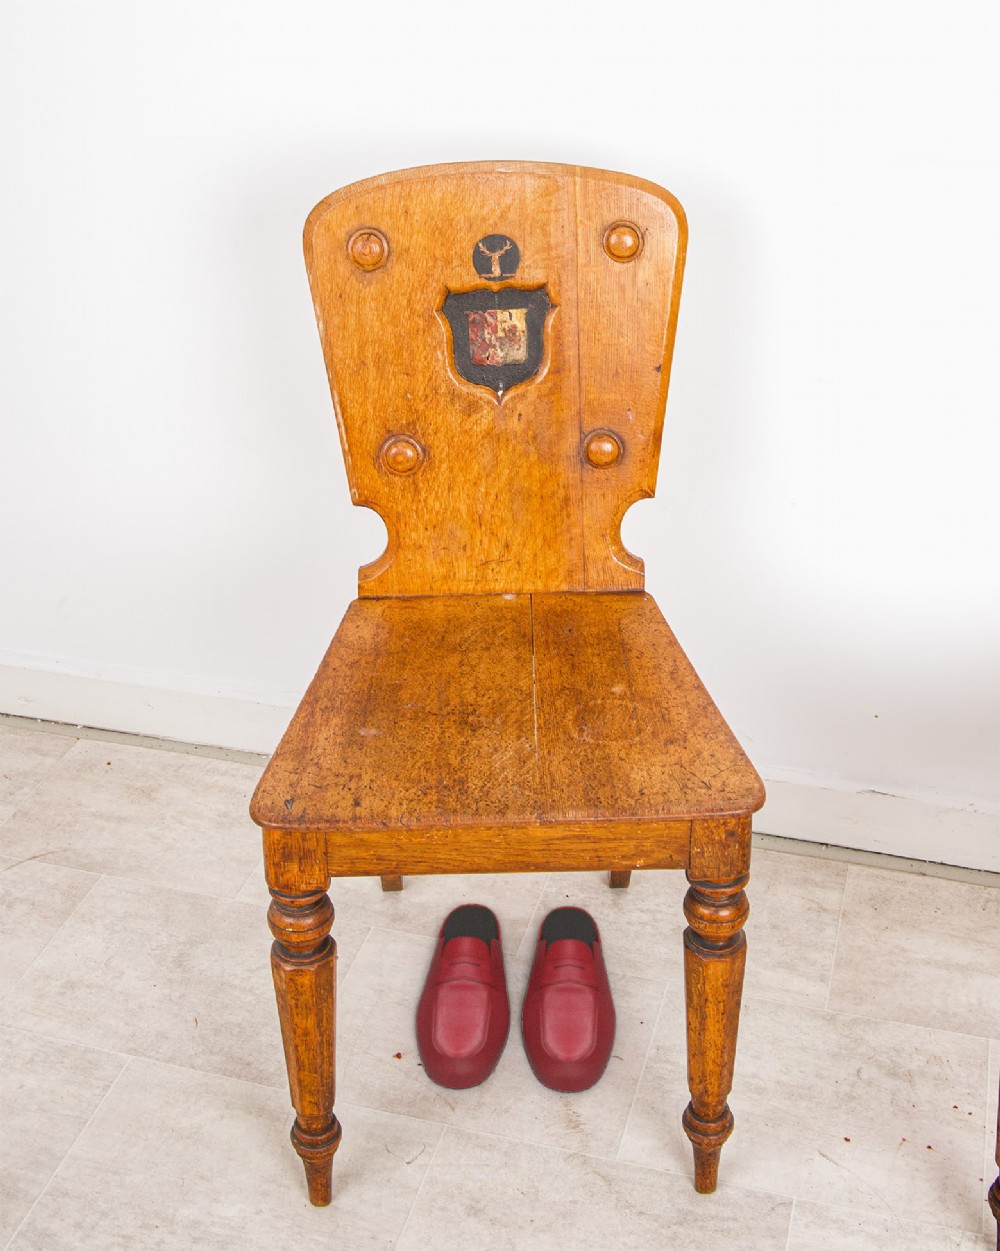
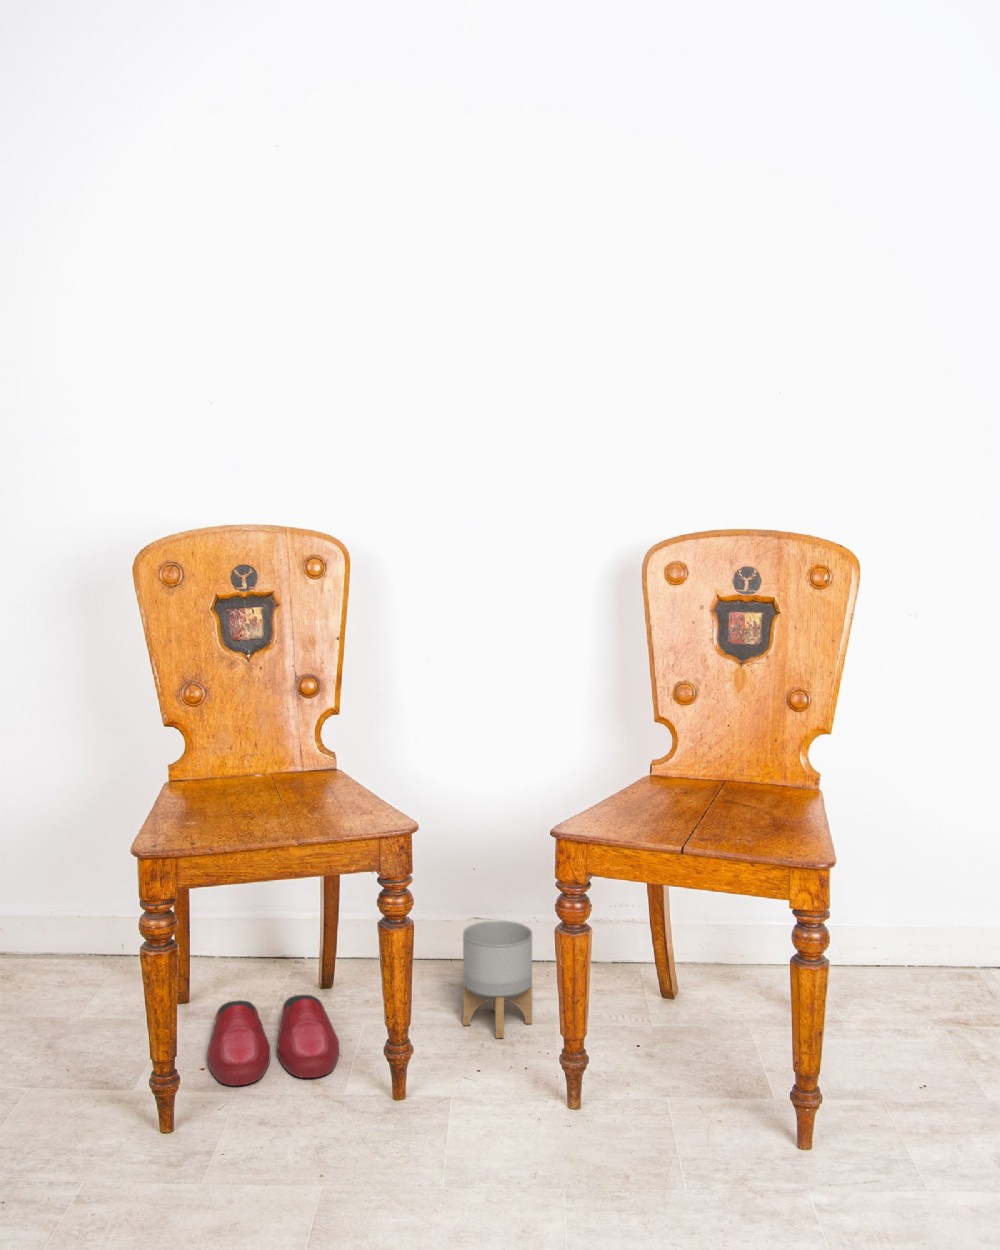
planter: none [817,852,953,1049] -> present [463,920,532,1038]

